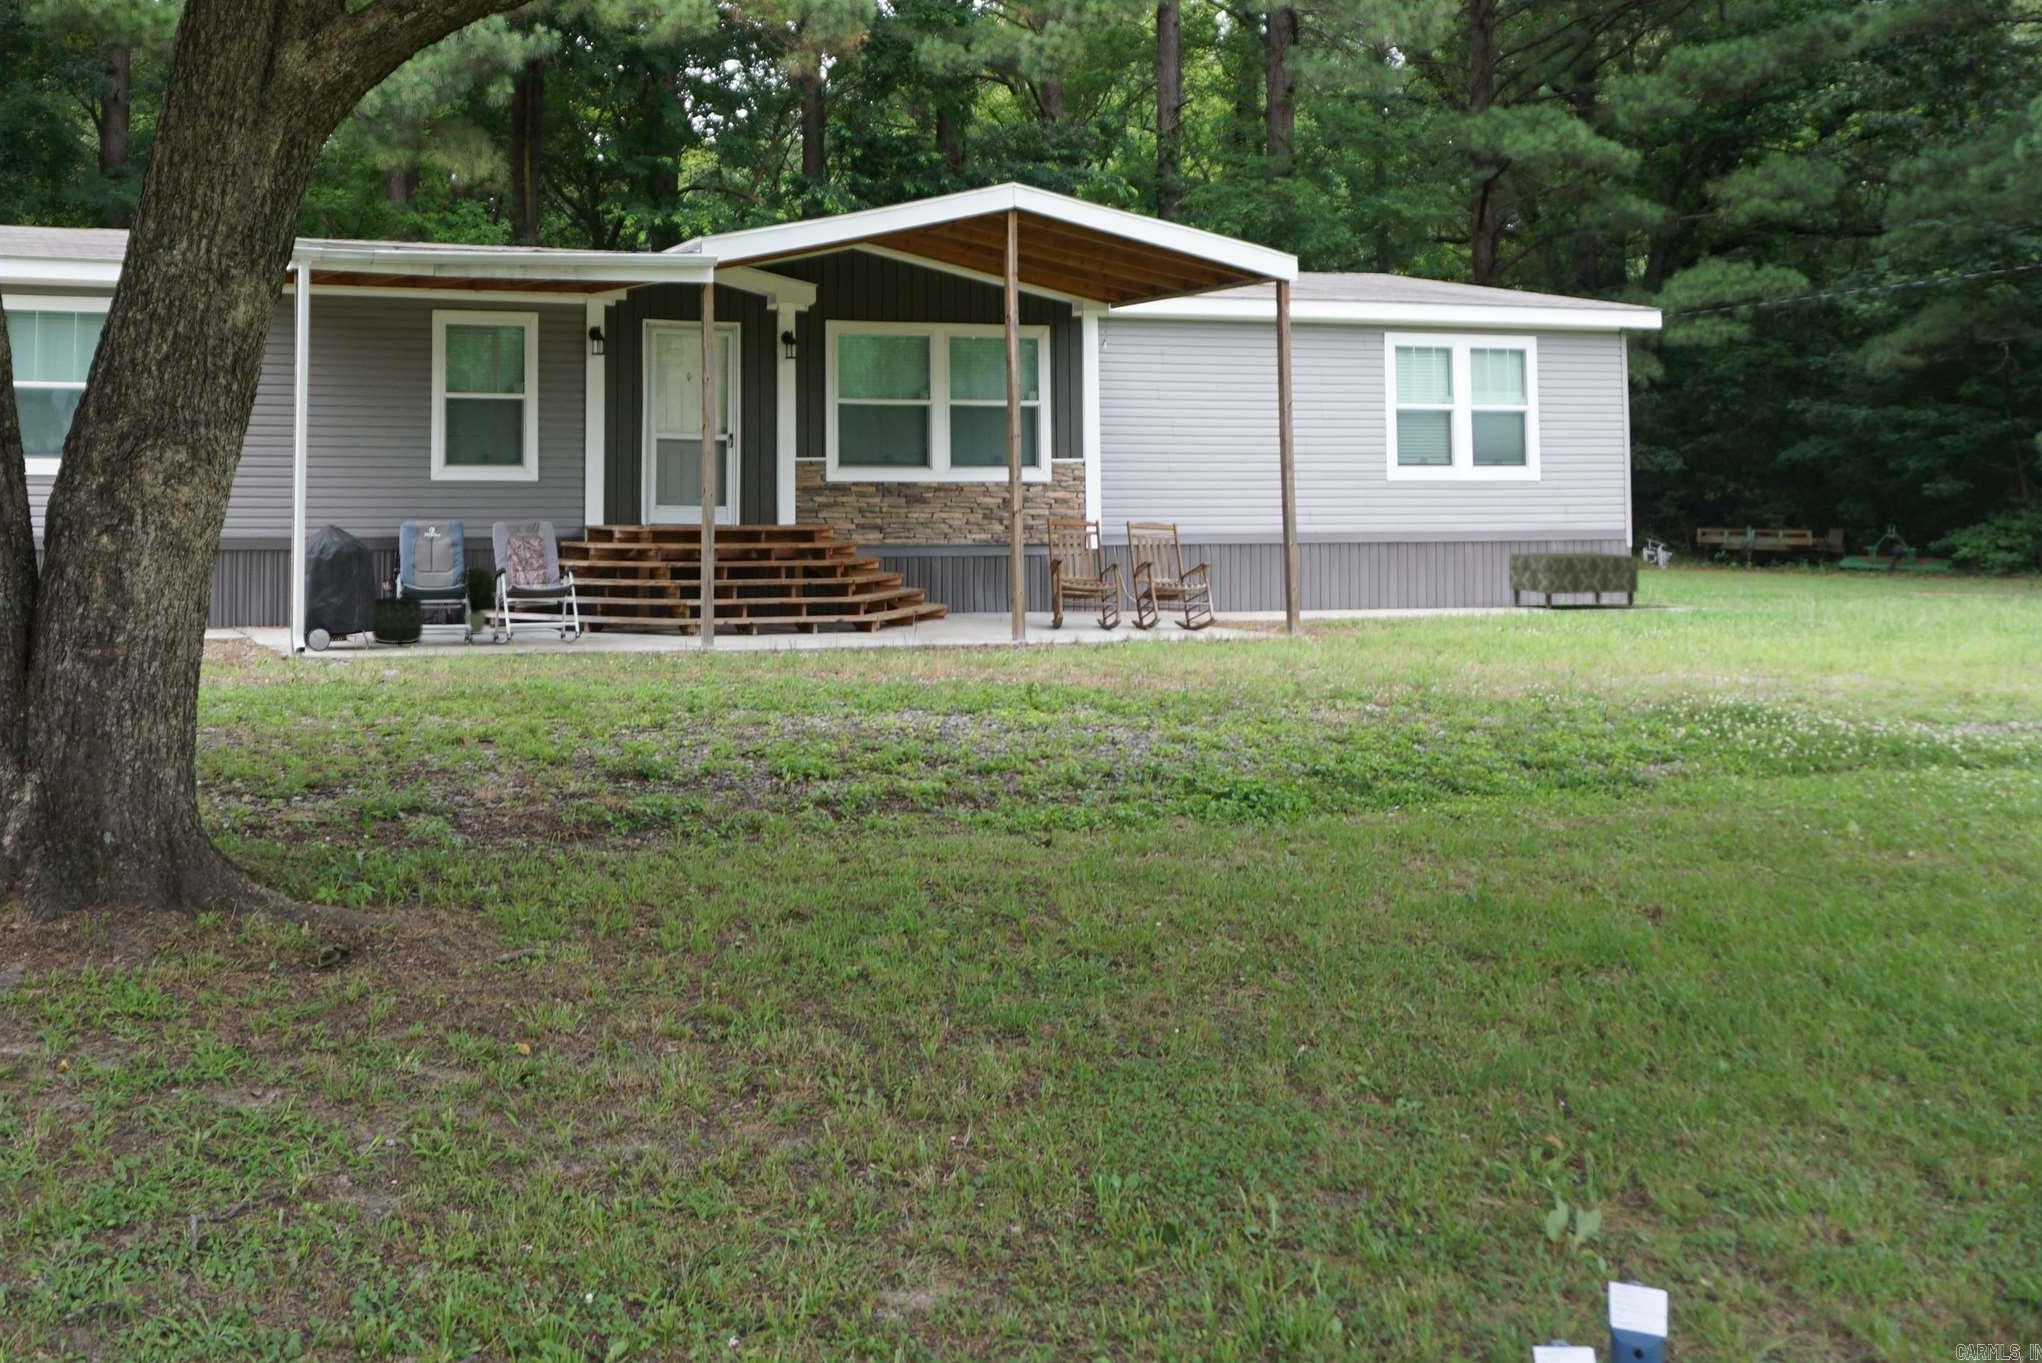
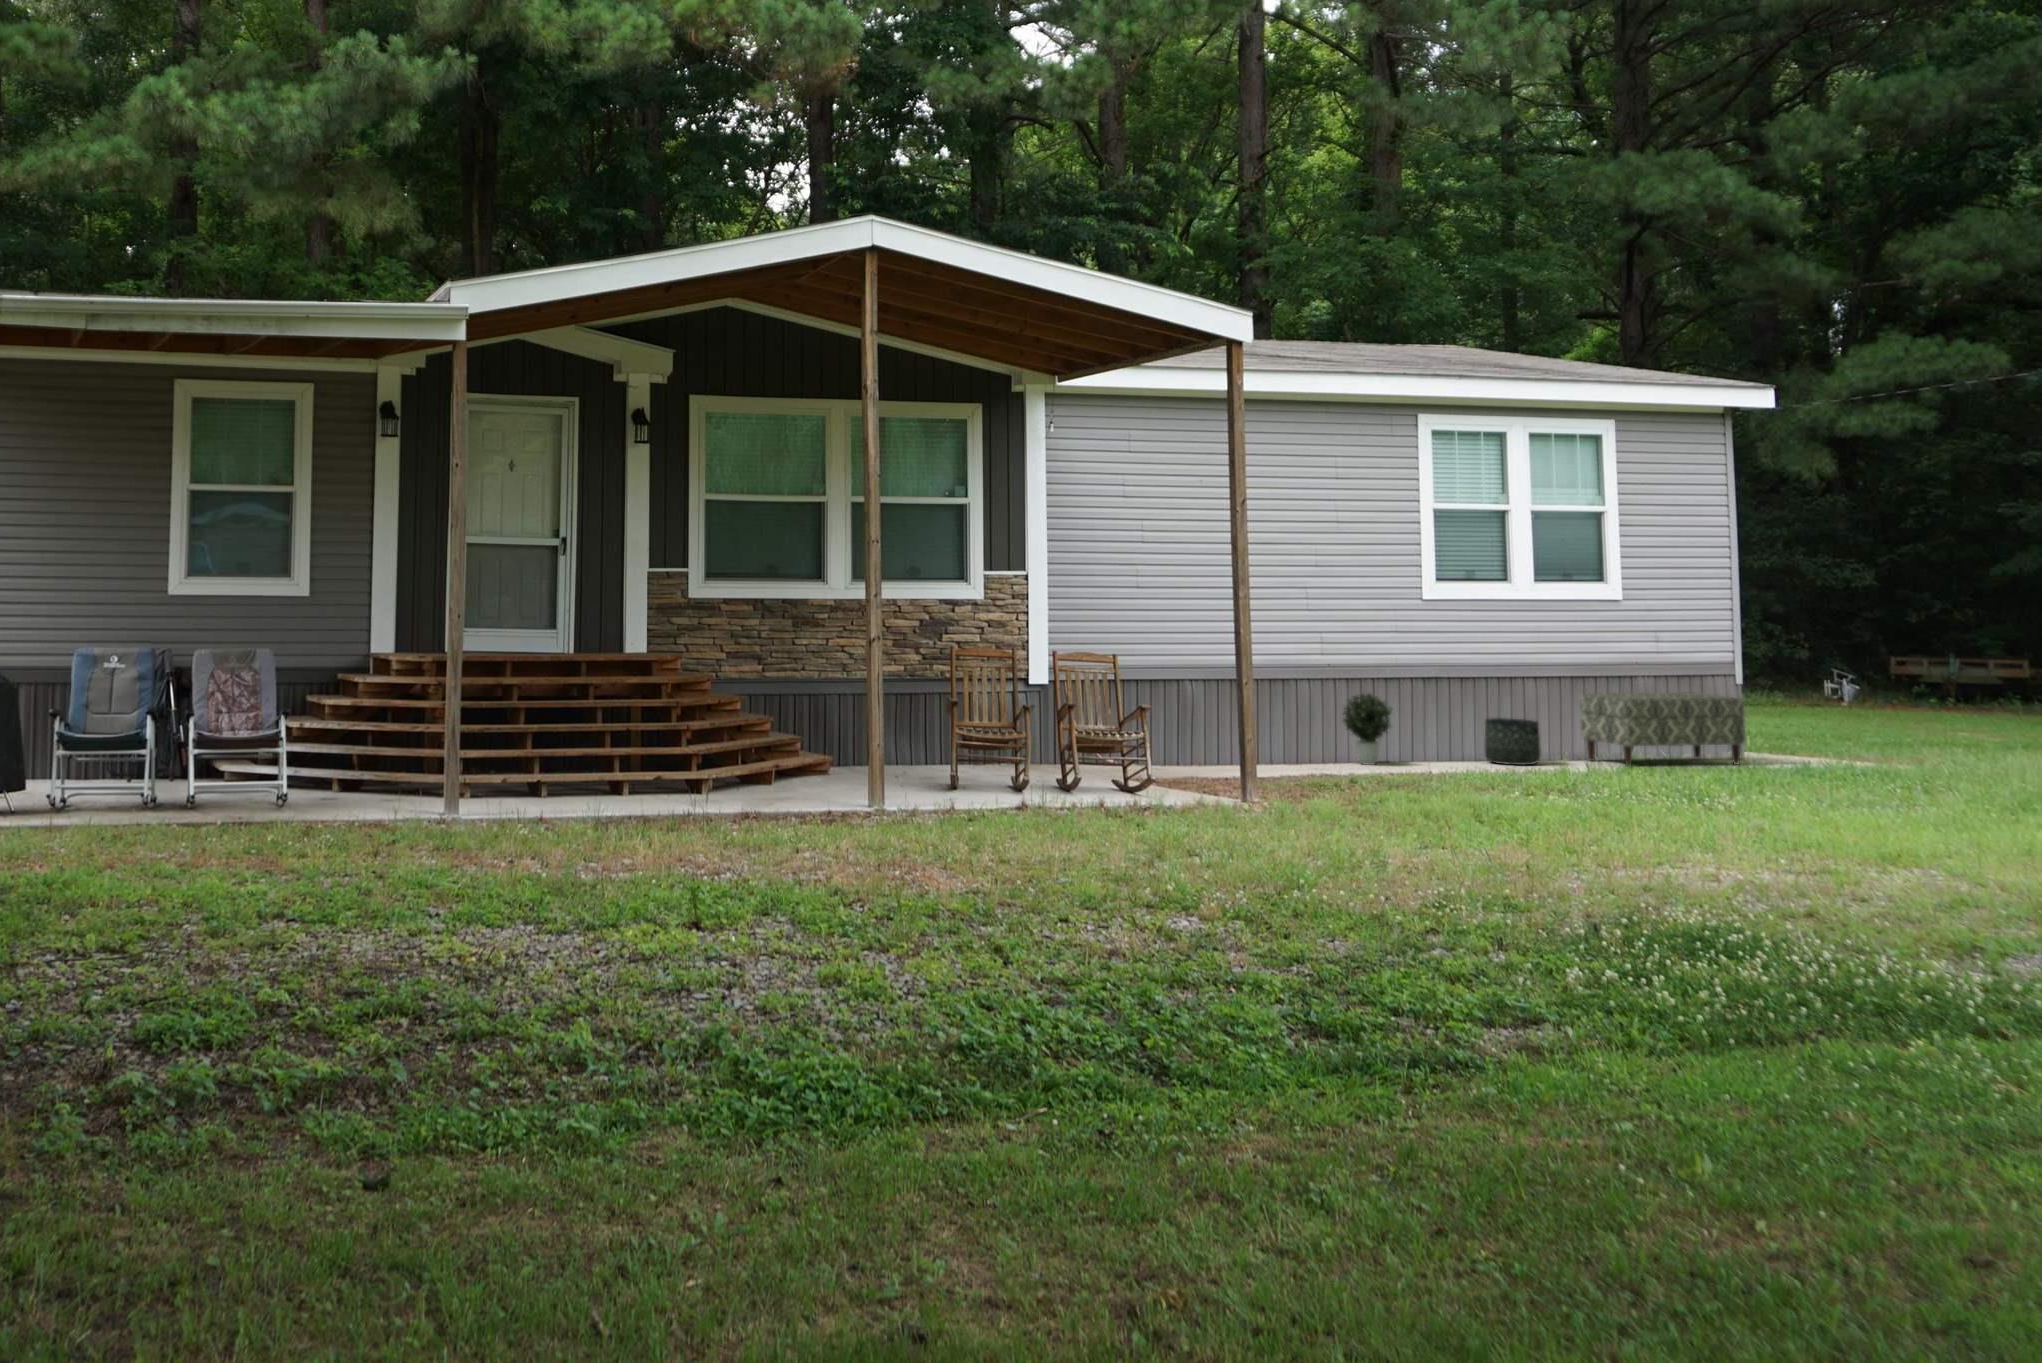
potted plant: present [455,568,497,634] -> present [1343,694,1392,765]
basket: present [372,597,423,643] -> present [1485,718,1541,765]

